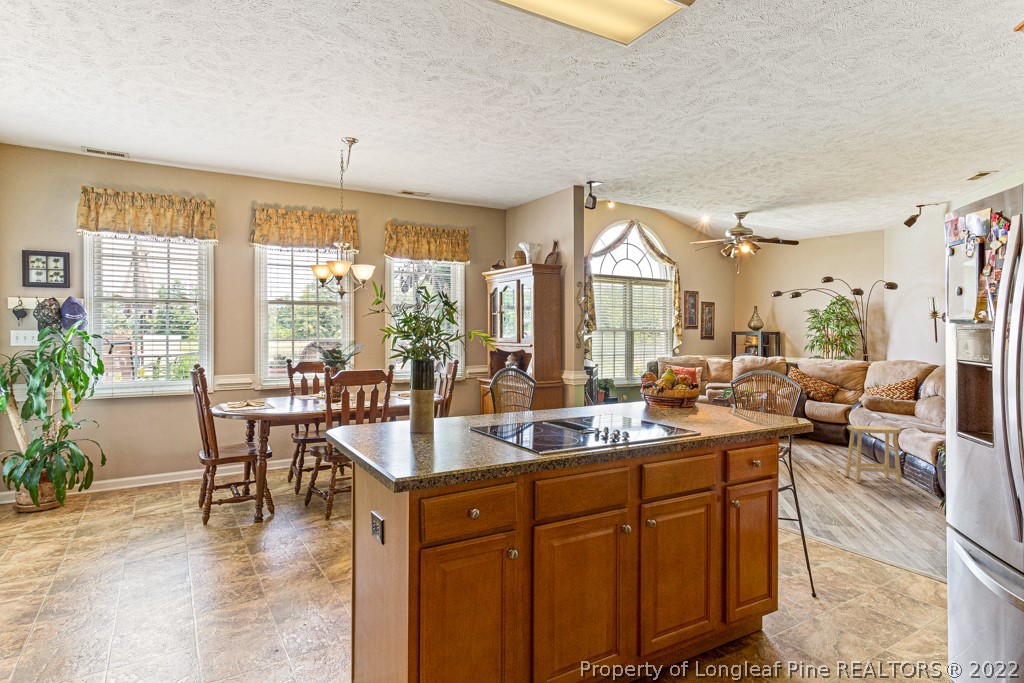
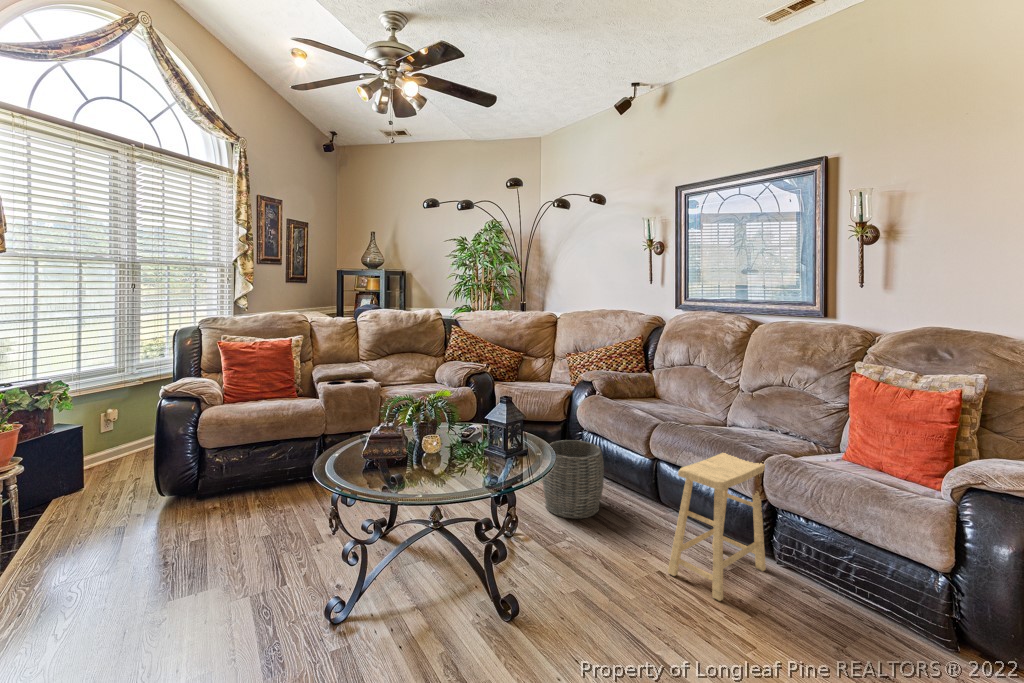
woven basket: none [809,425,845,462] -> present [543,440,604,519]

